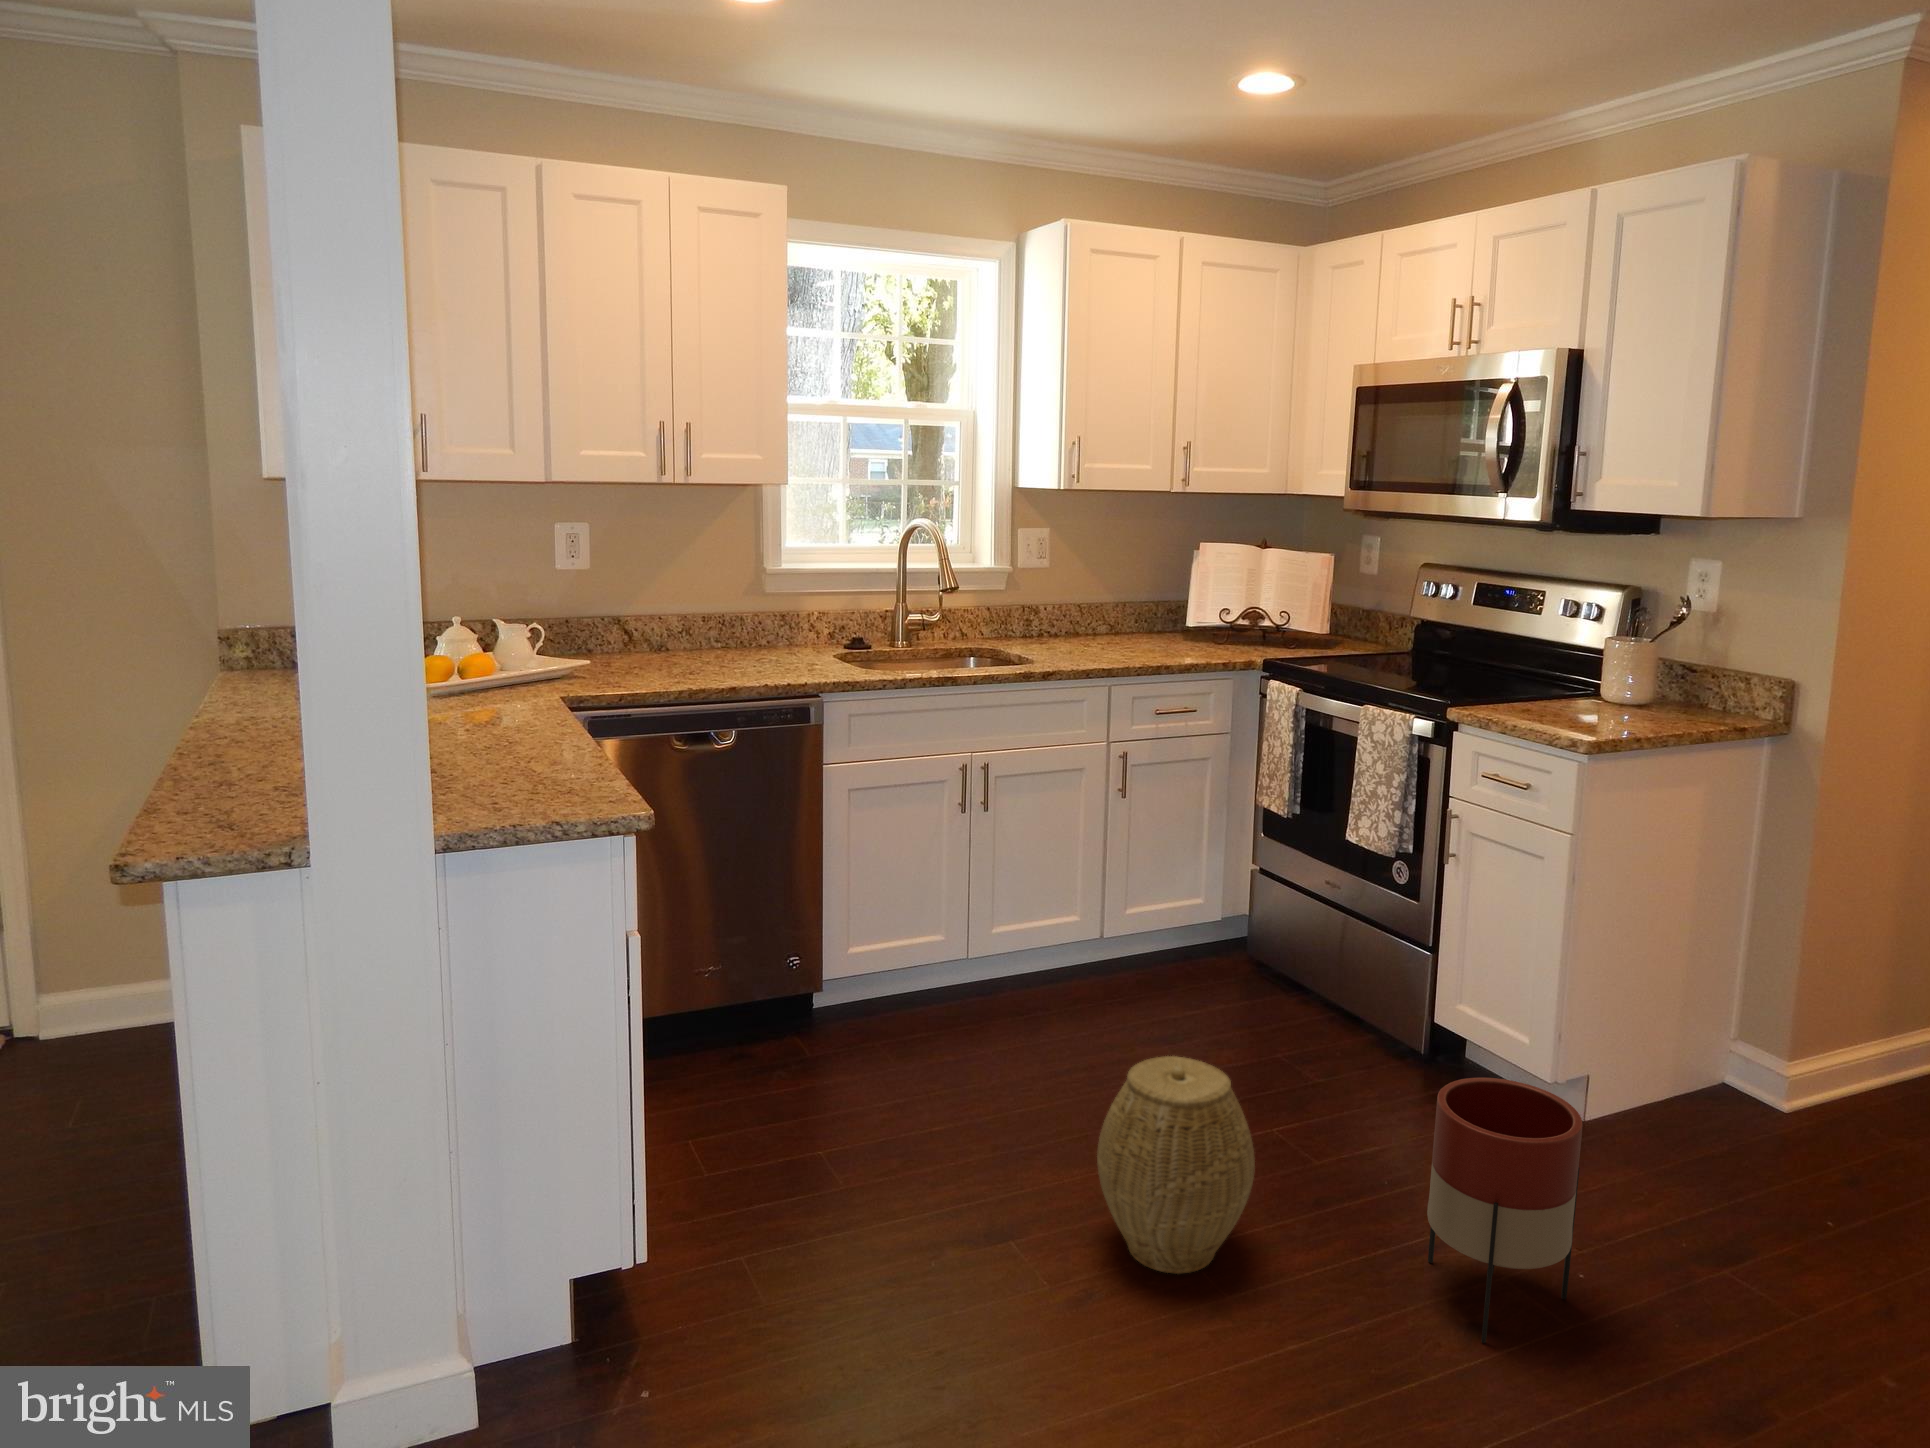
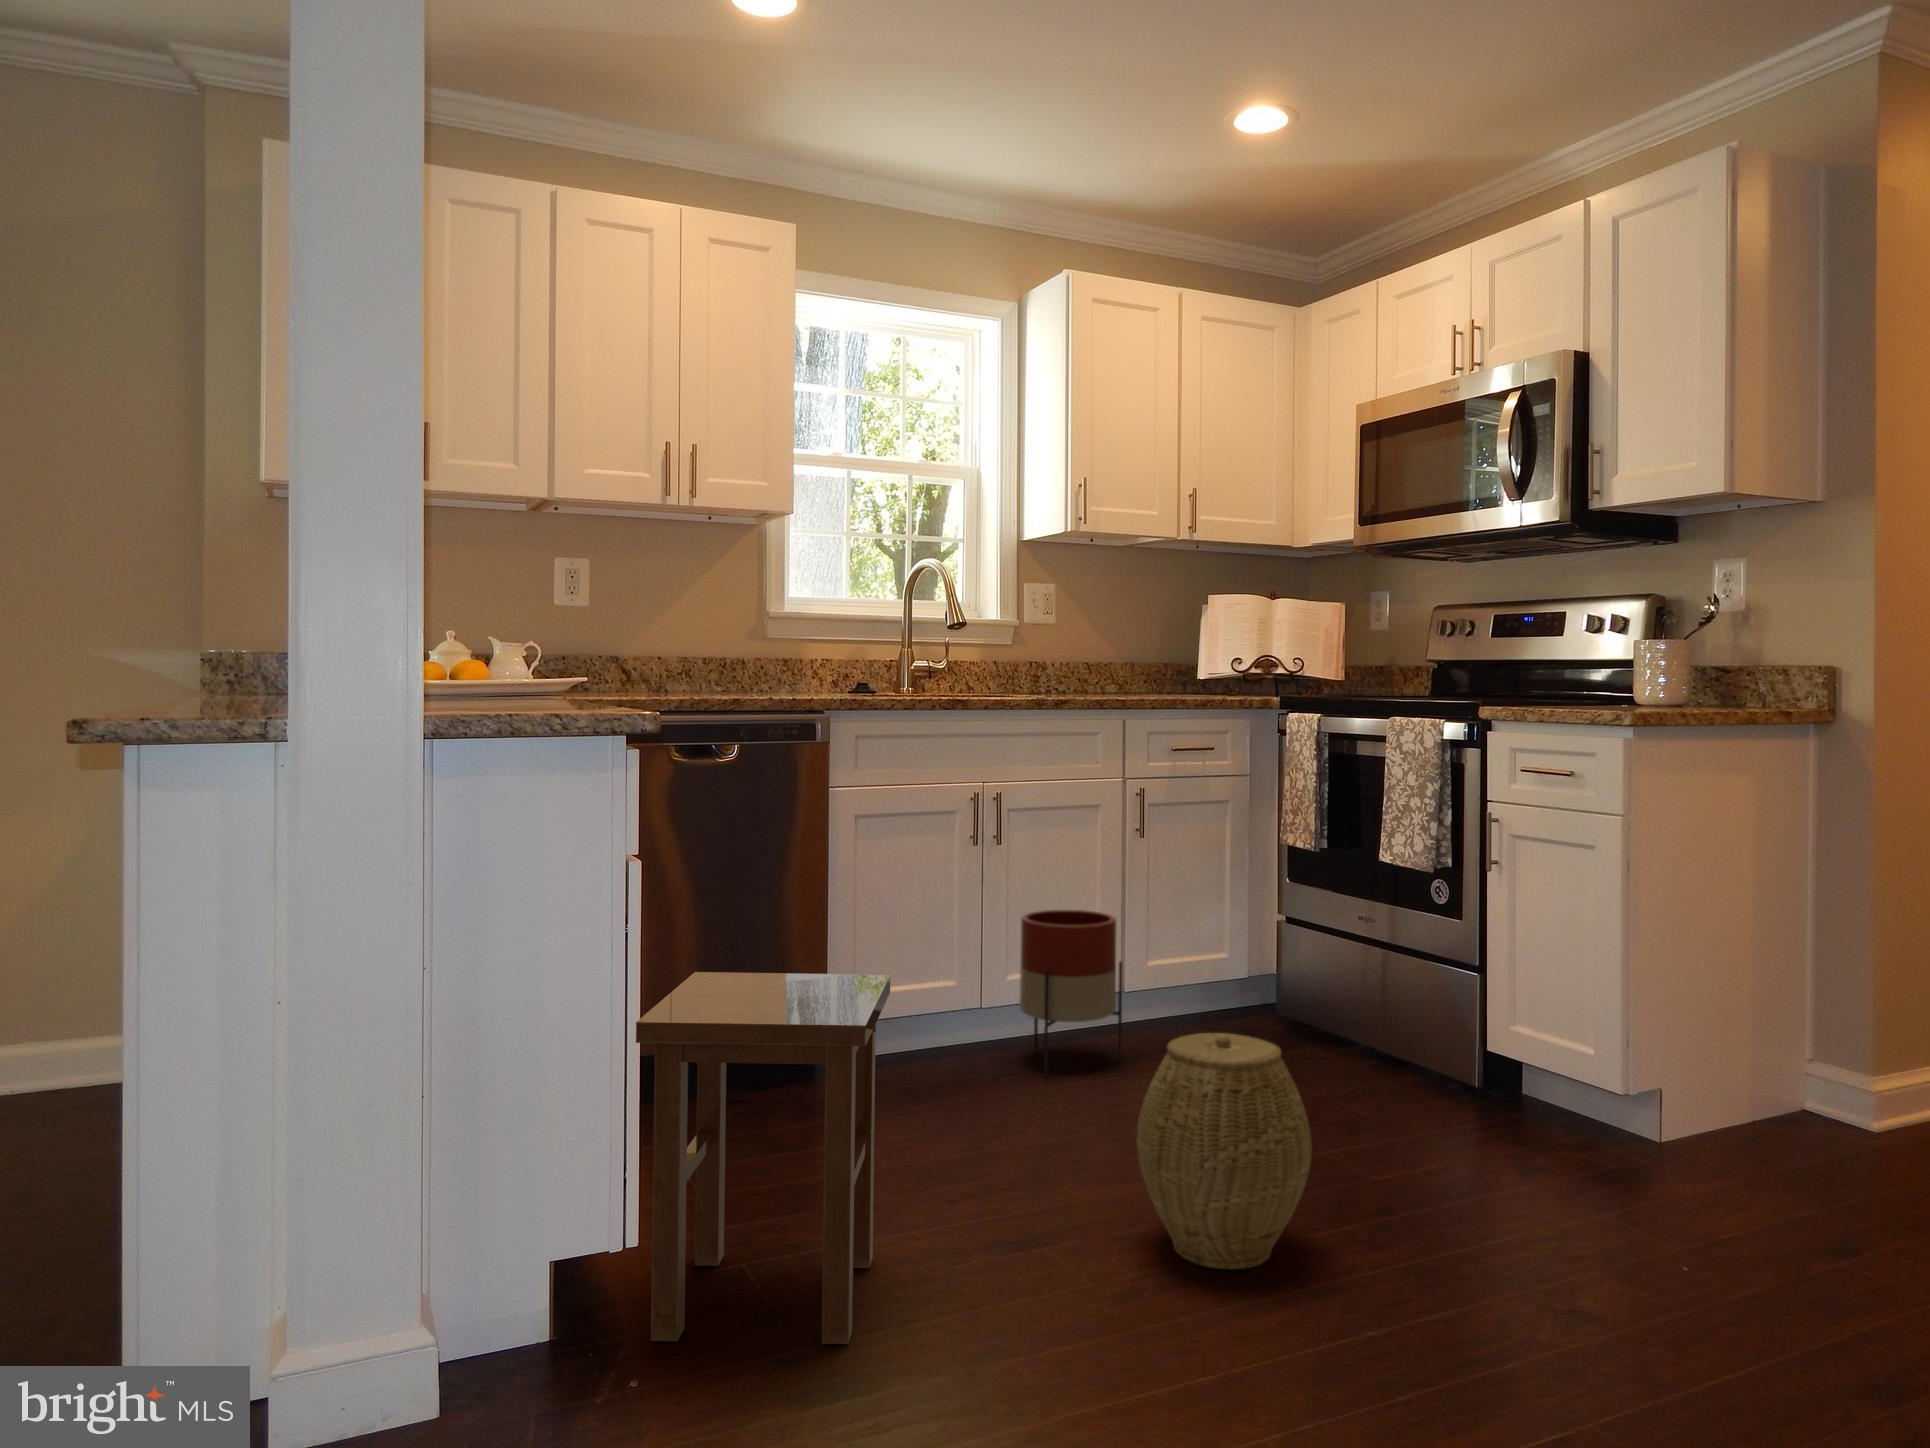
stool: none [639,1007,874,1357] -> present [636,972,890,1344]
planter: present [1427,1078,1583,1343] -> present [1019,910,1122,1077]

